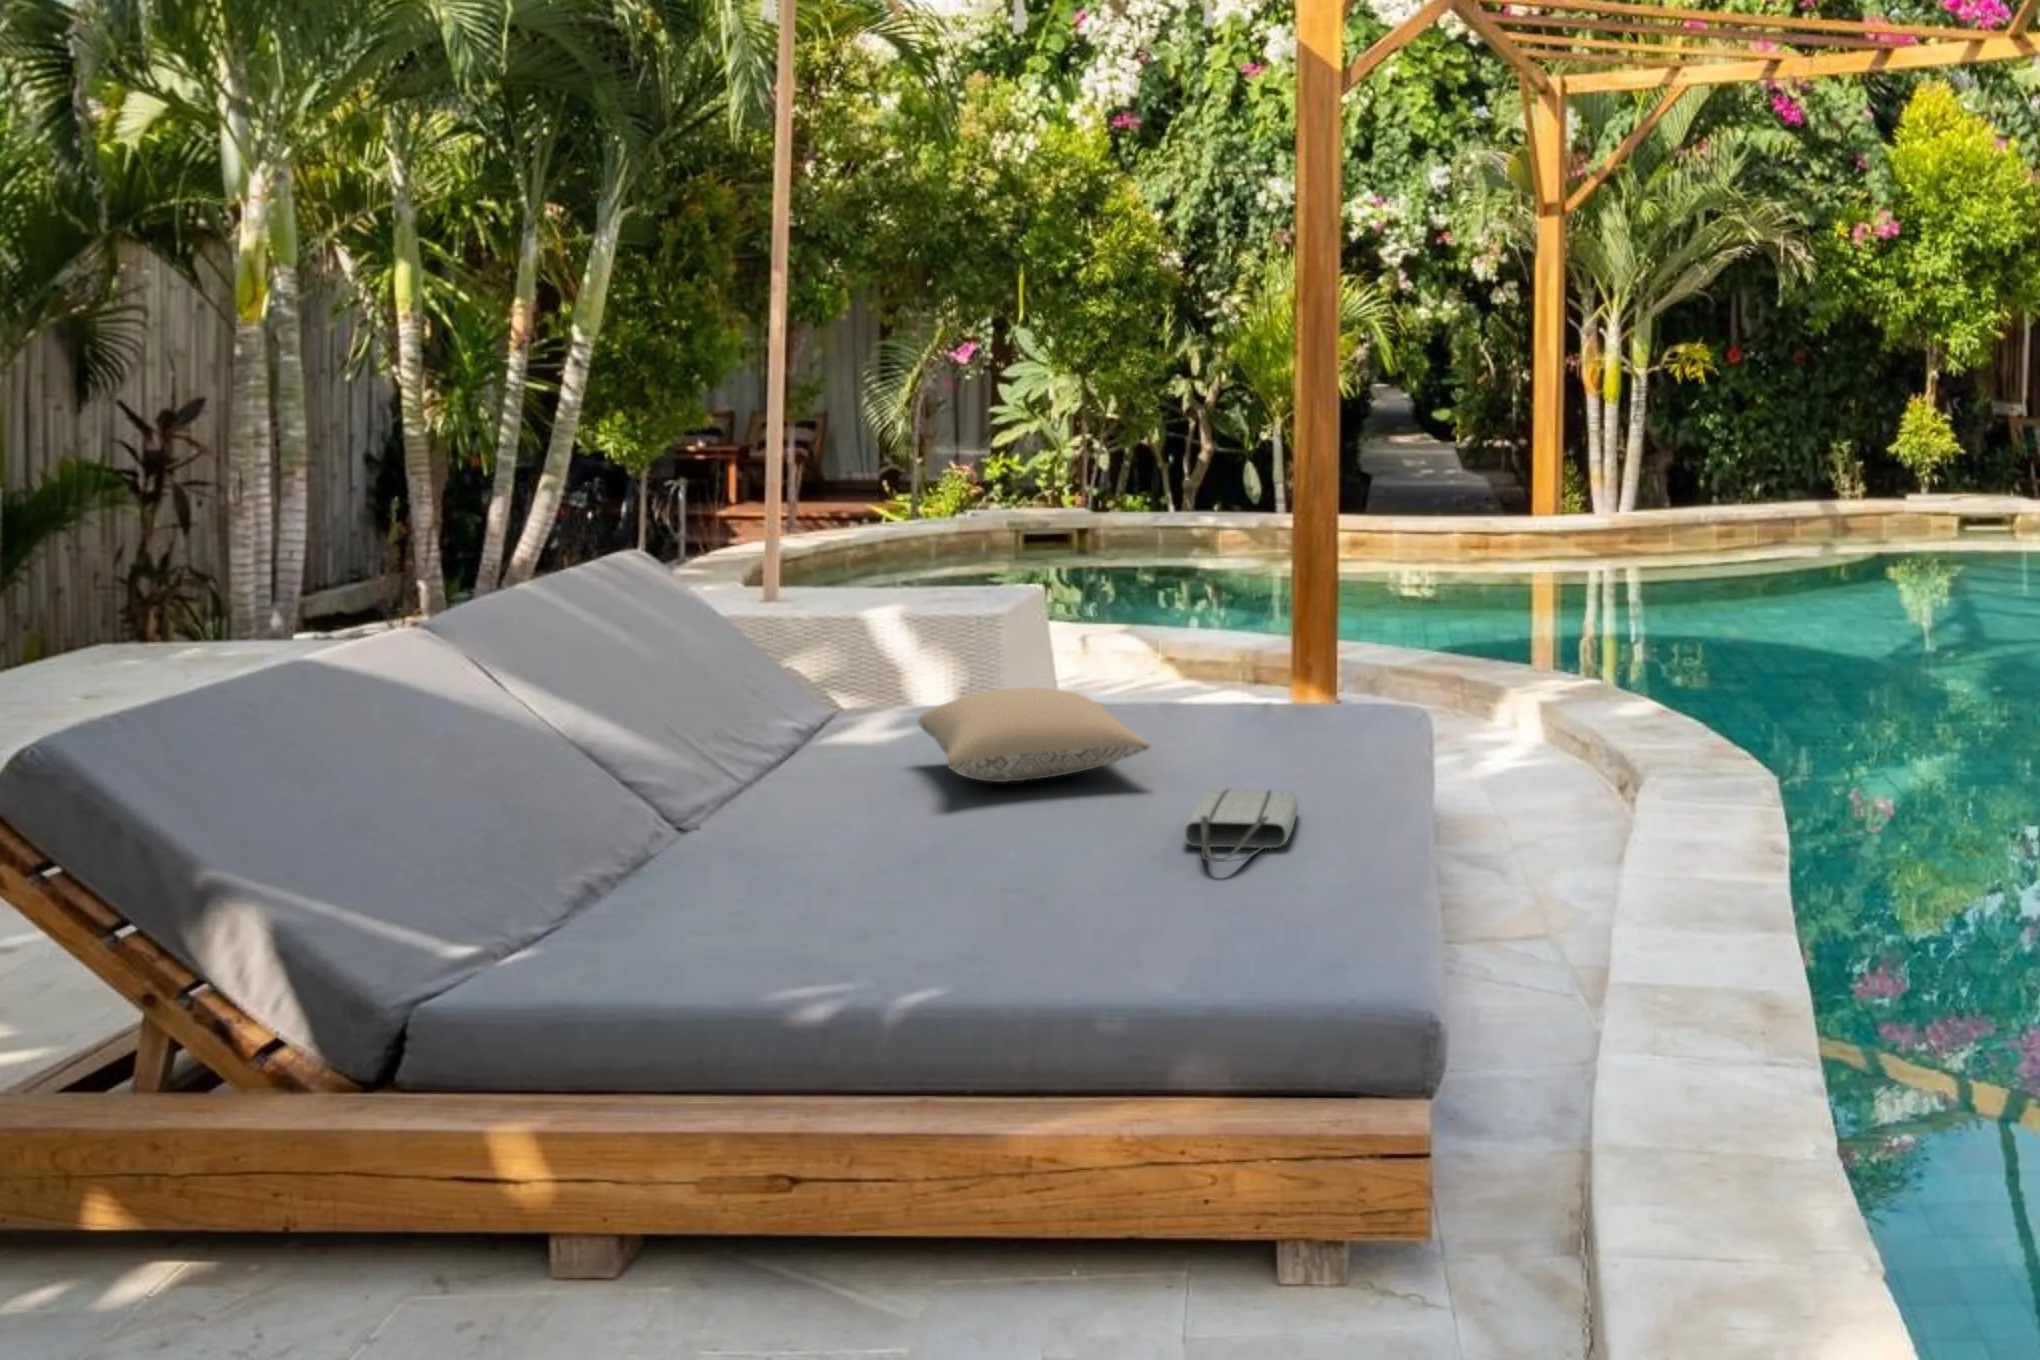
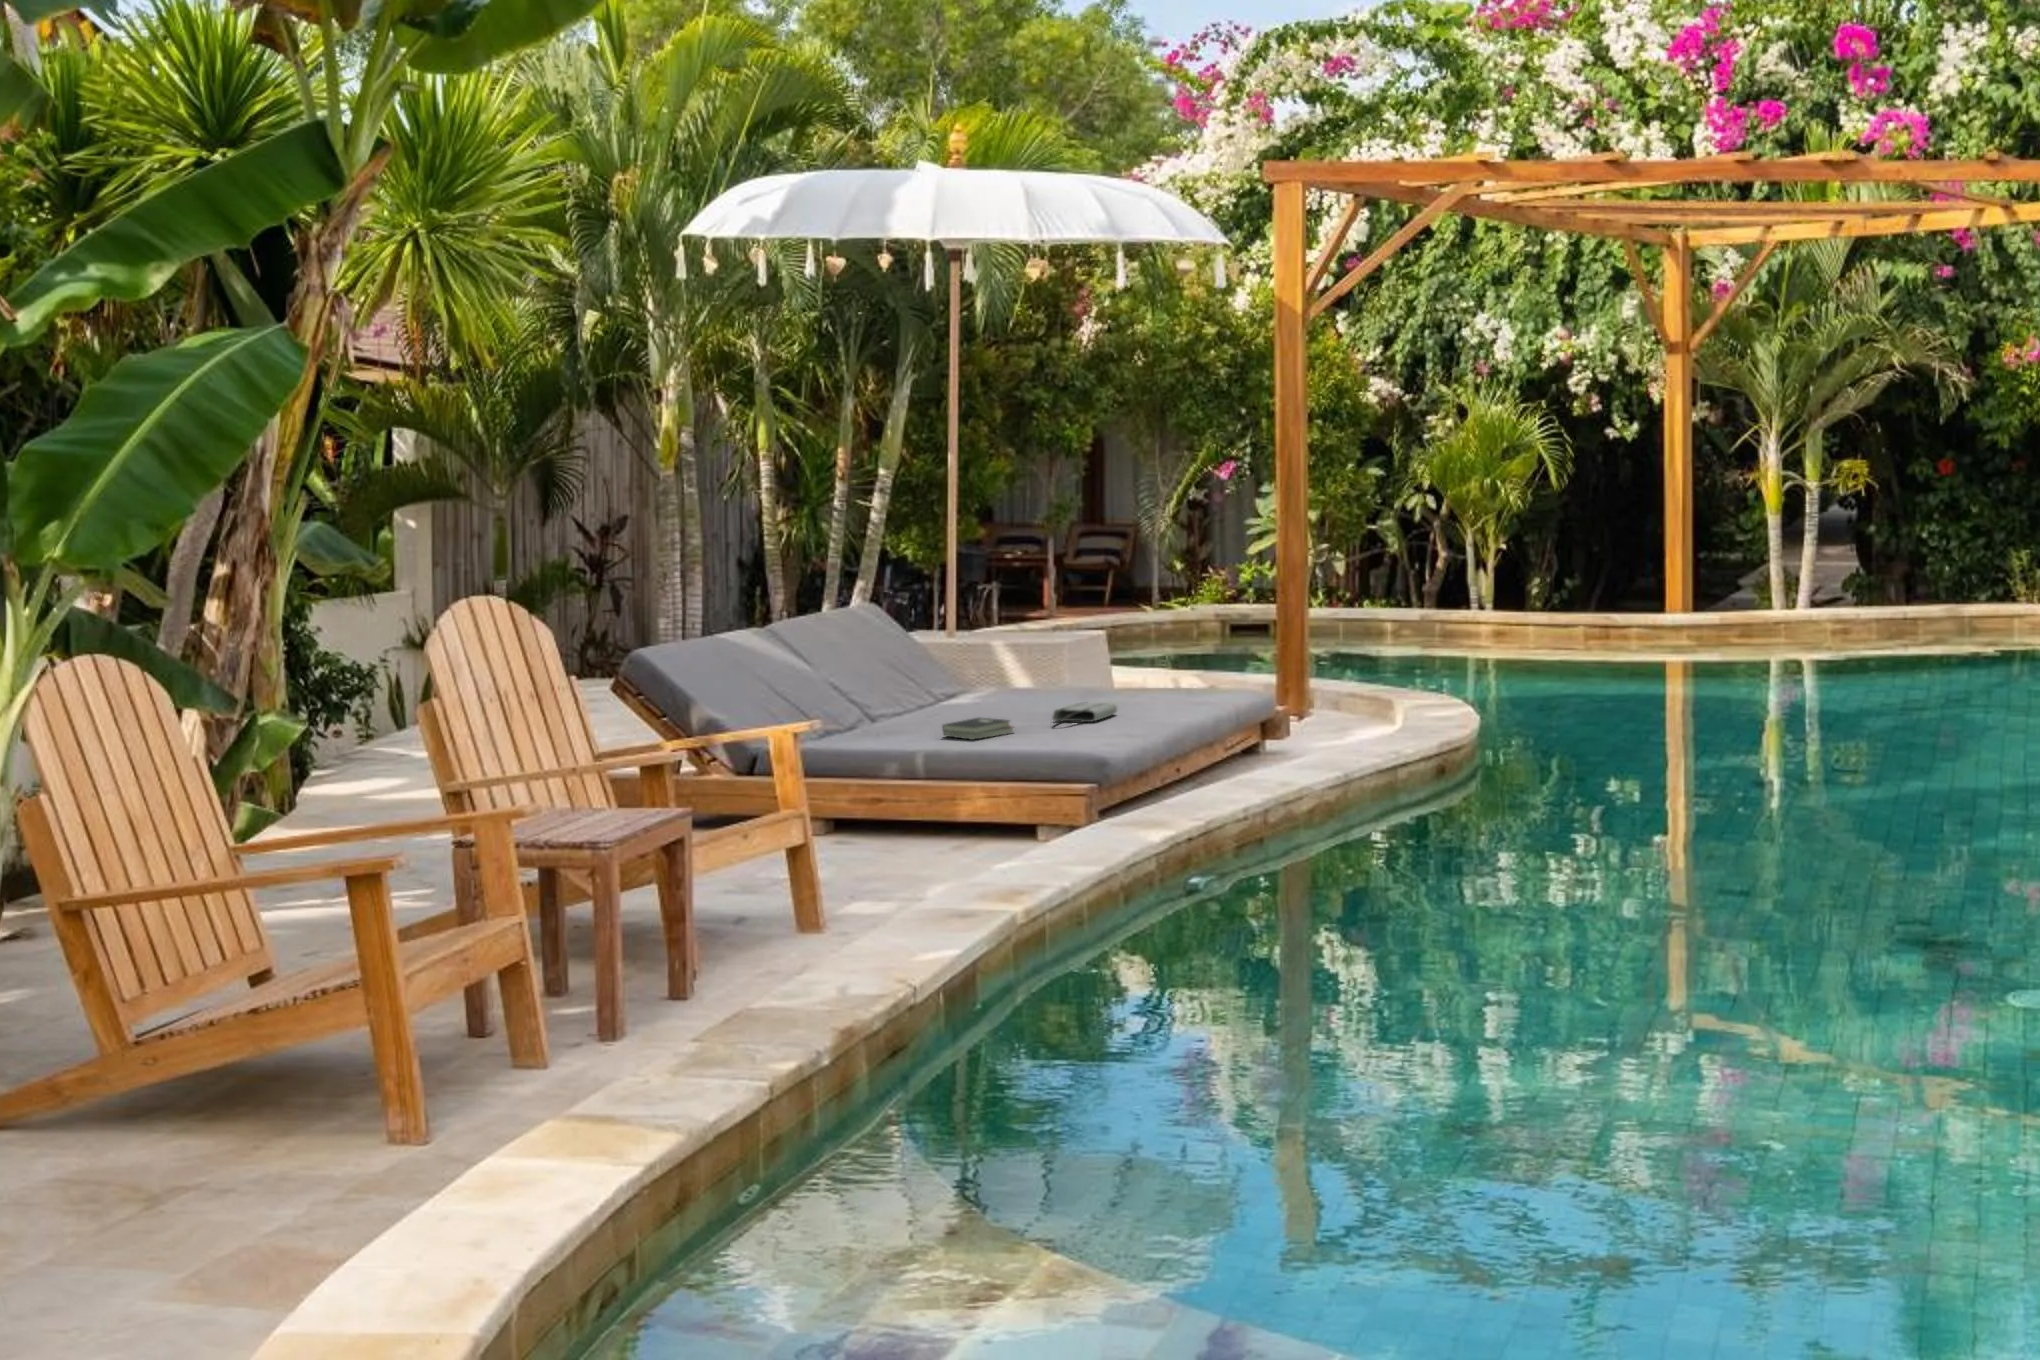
pillow: present [918,688,1150,782] -> none [969,662,1066,703]
hardback book: none [975,866,1141,947] -> present [942,718,1014,740]

